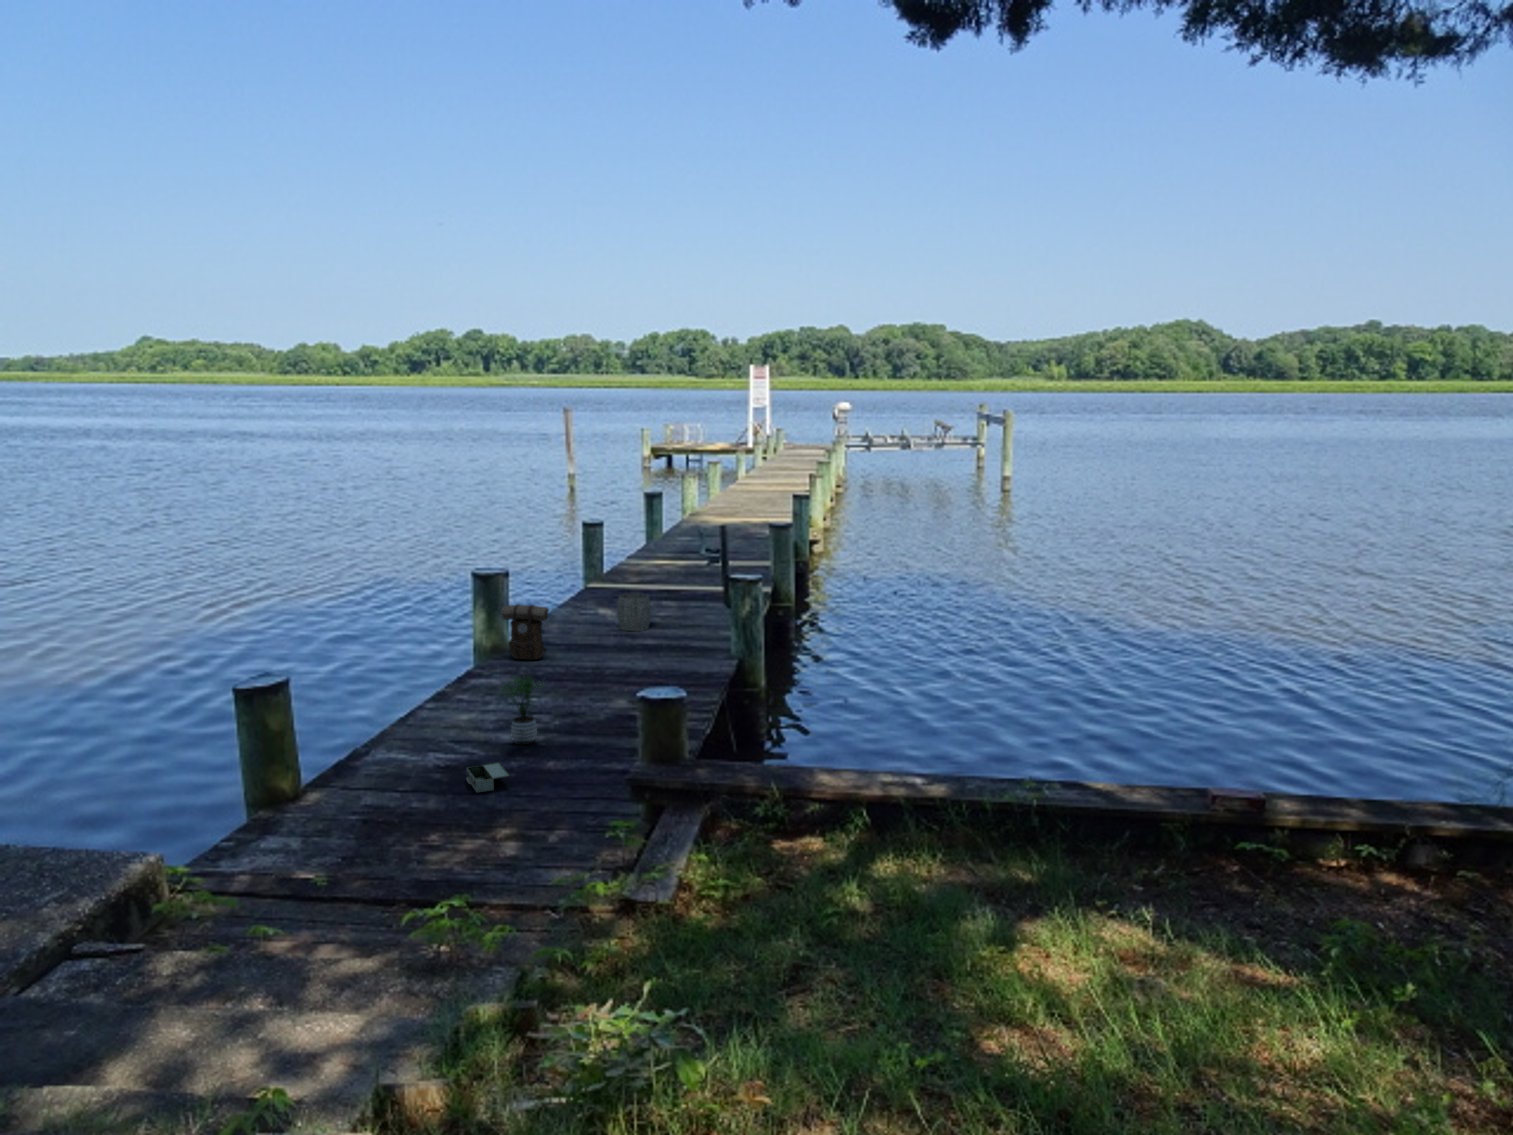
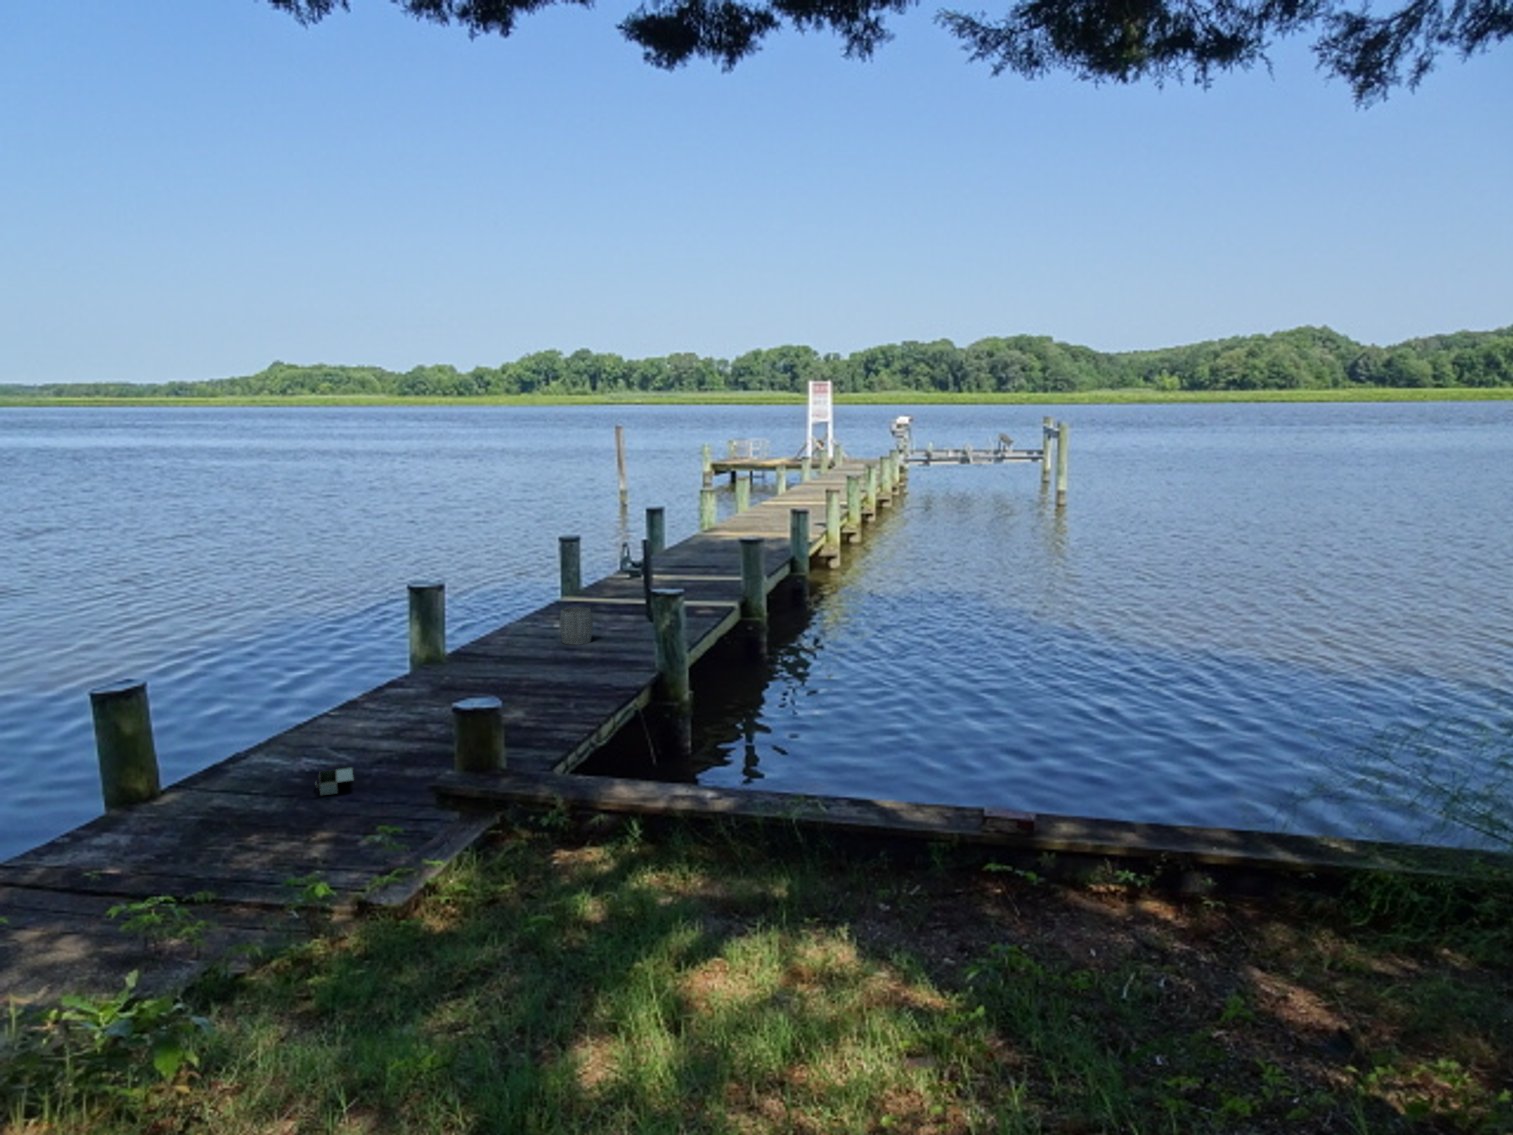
backpack: present [501,604,549,660] -> none [428,617,475,671]
potted plant: present [501,677,543,745] -> none [367,684,419,752]

